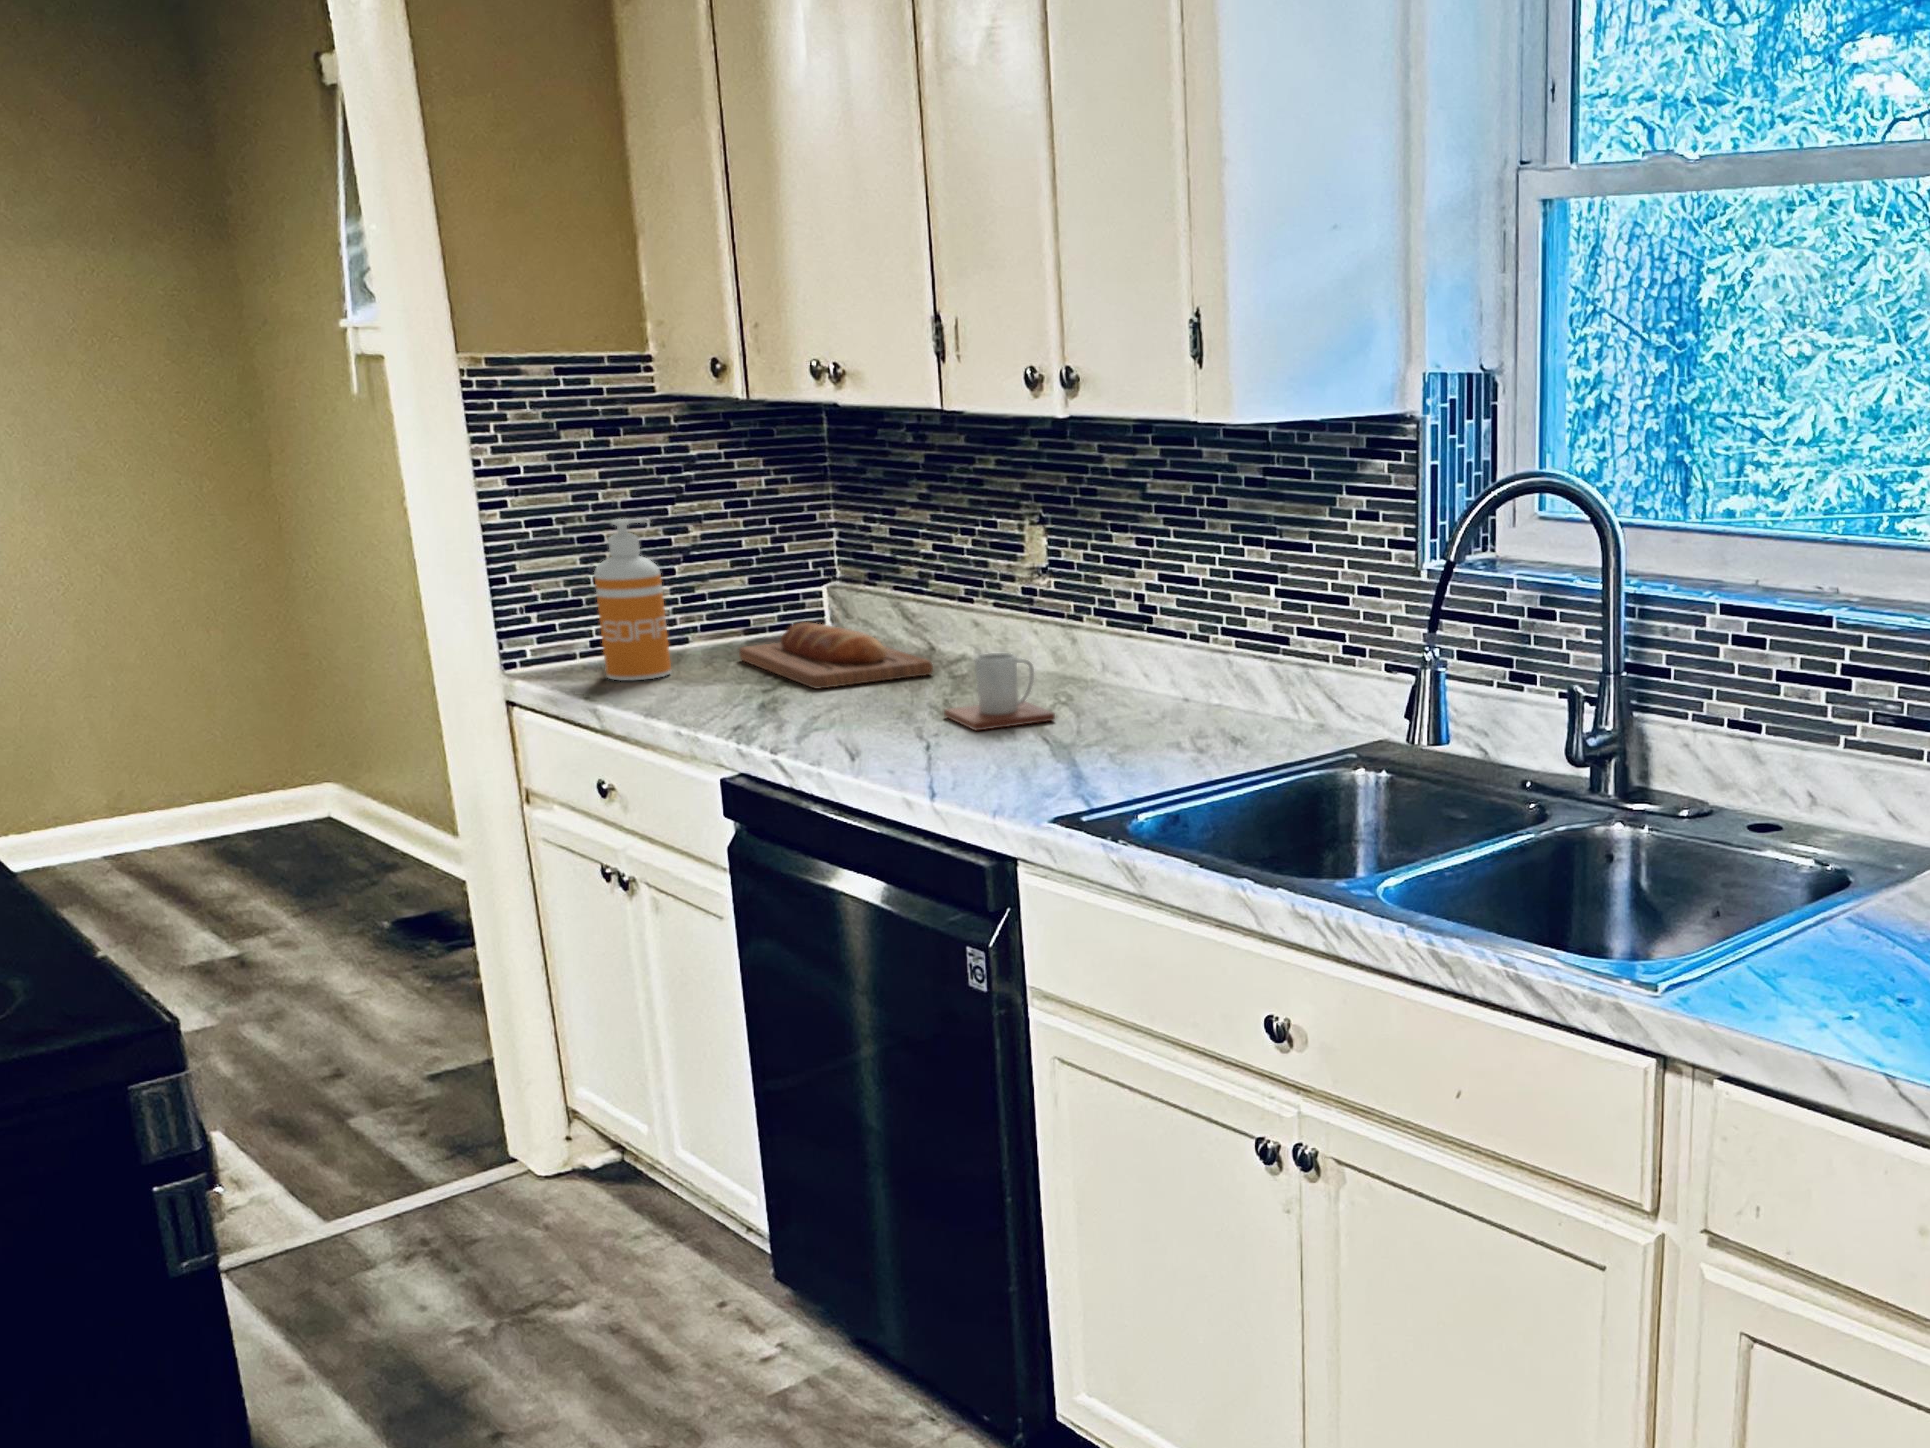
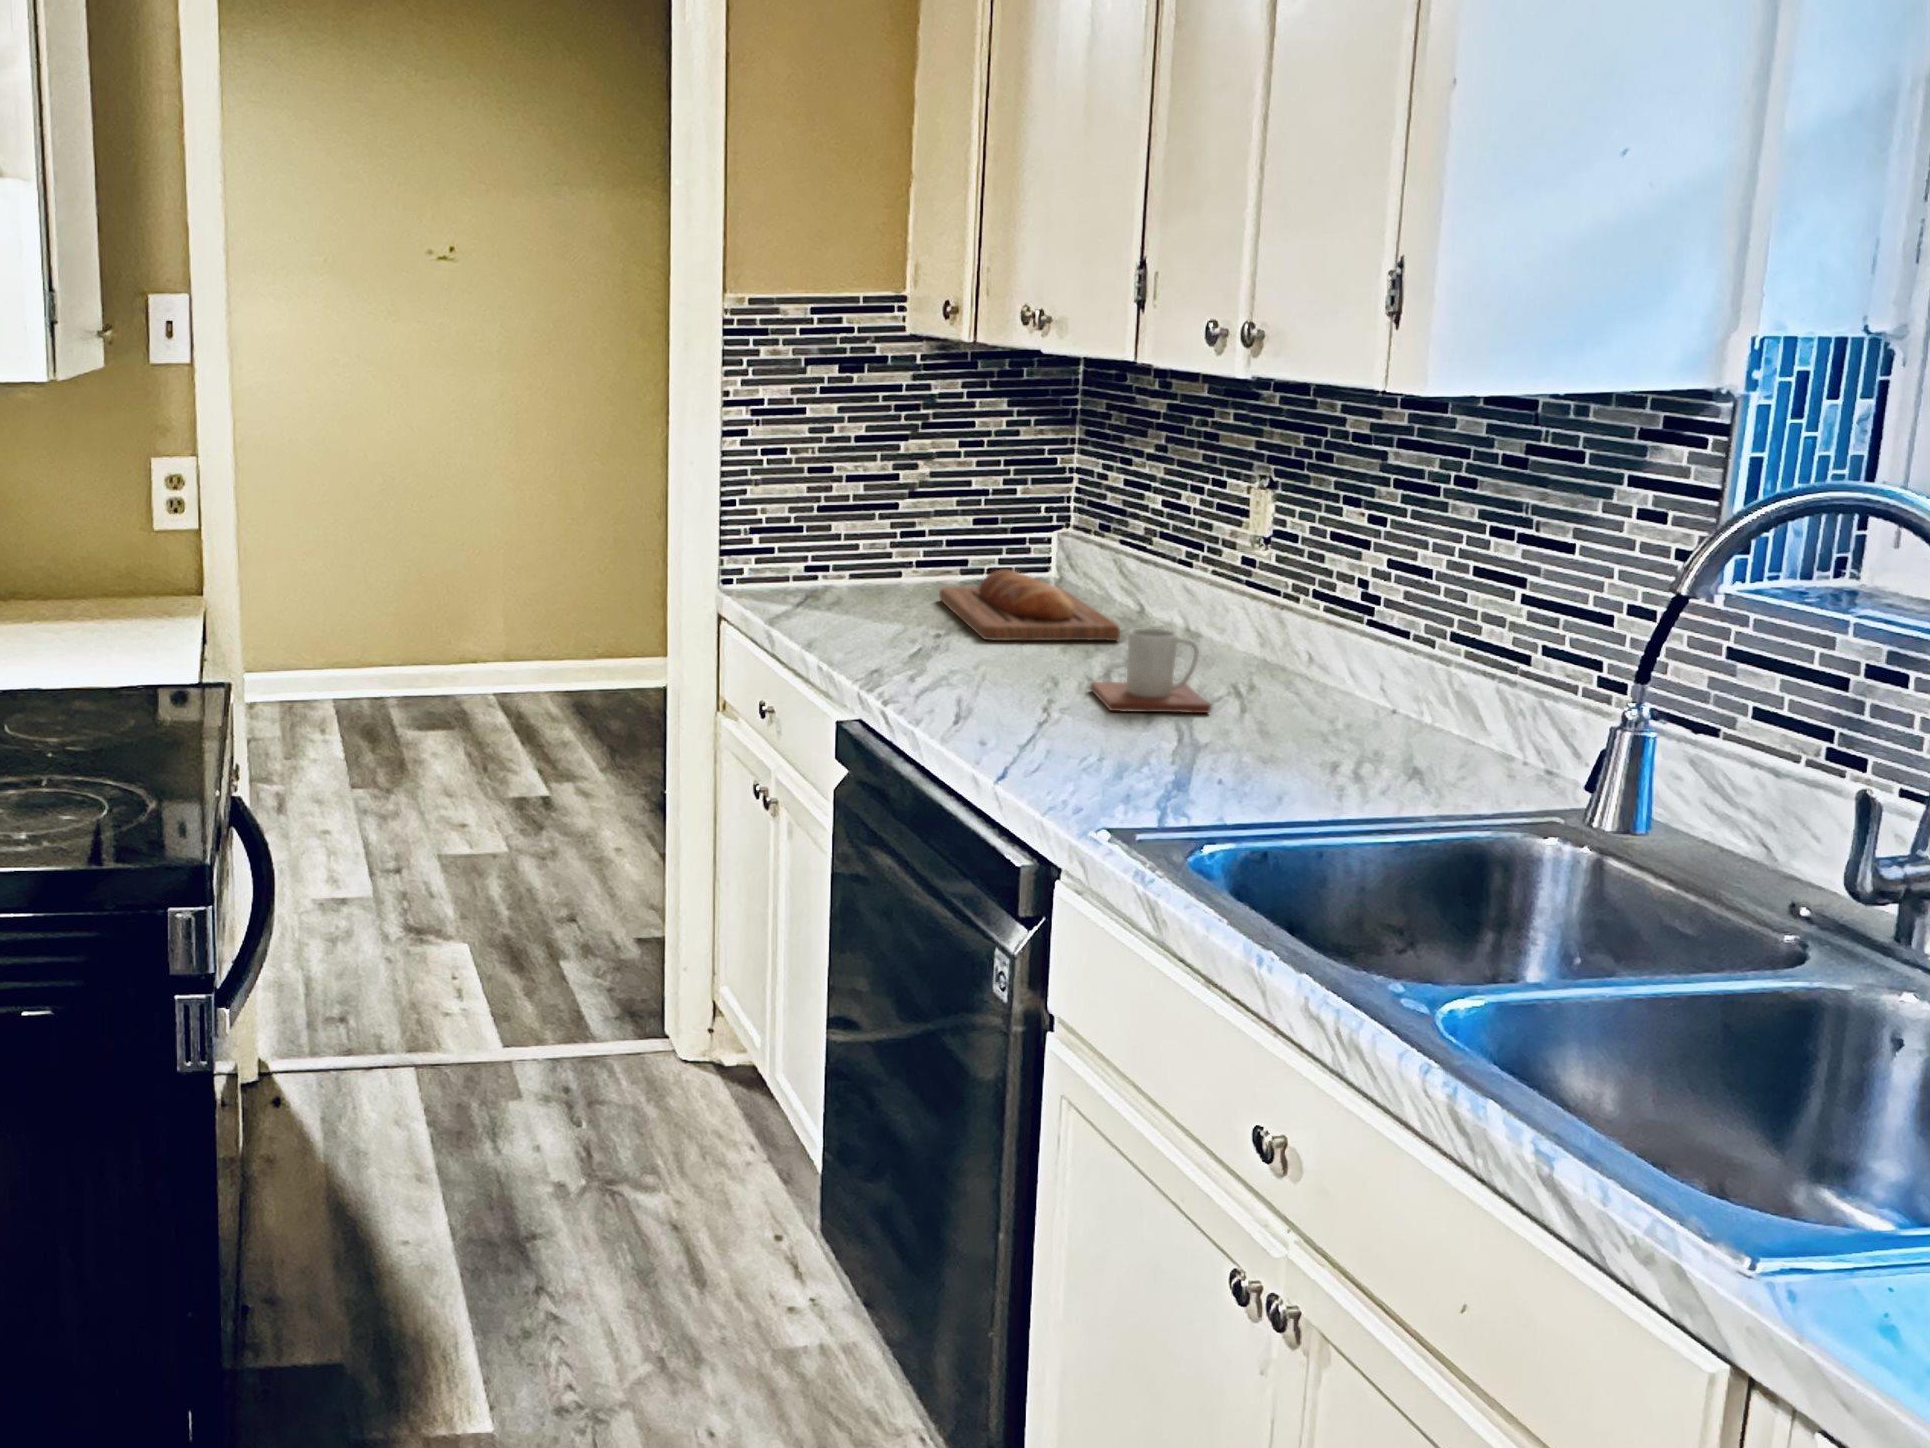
soap dispenser: present [594,519,671,681] -> none [805,454,868,609]

